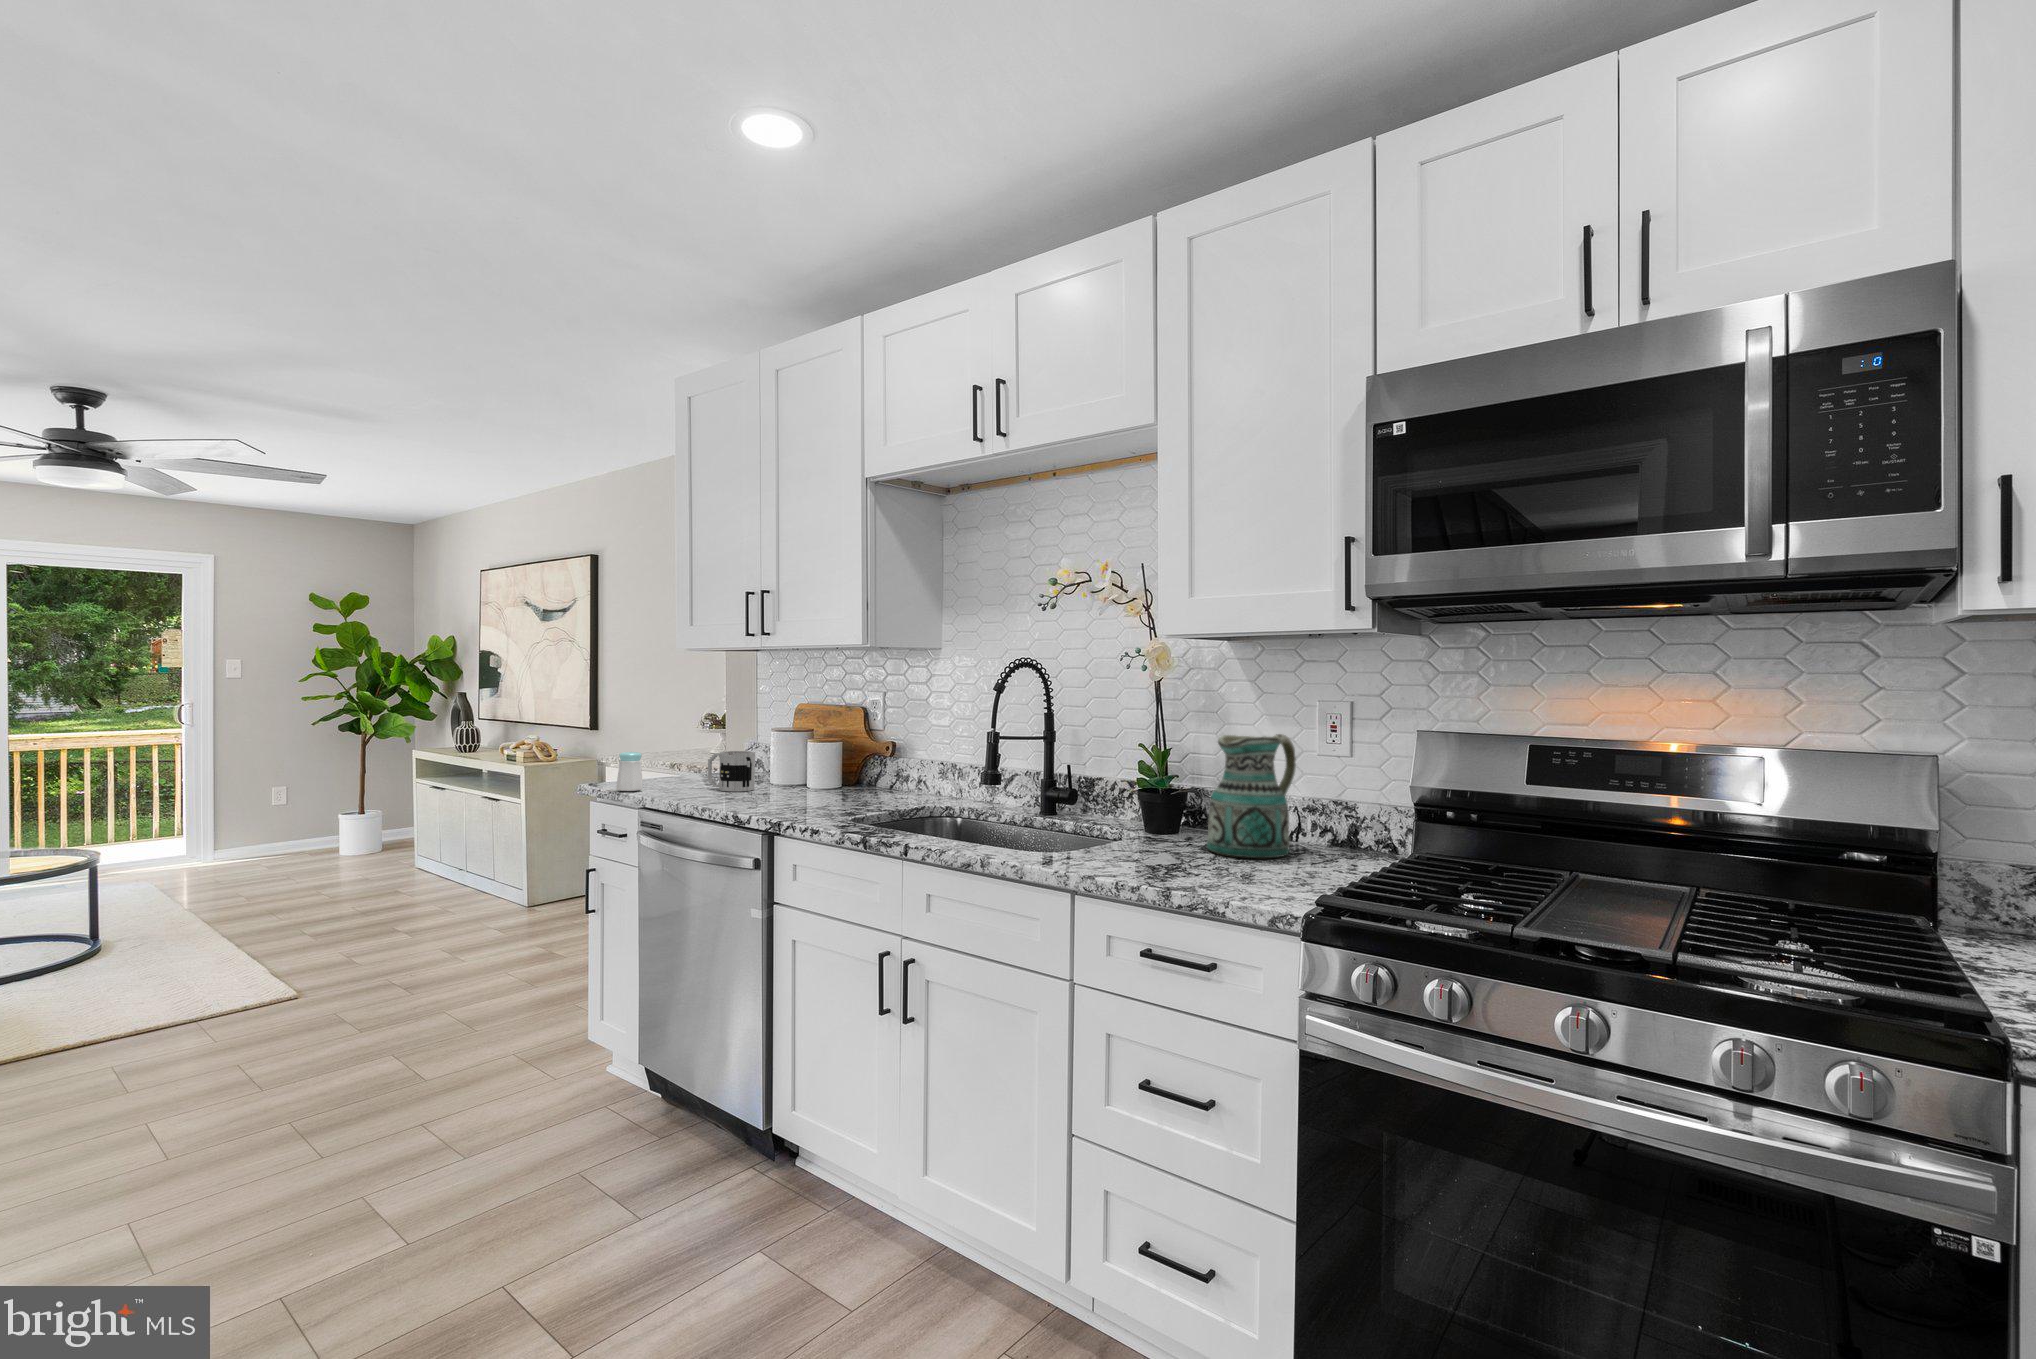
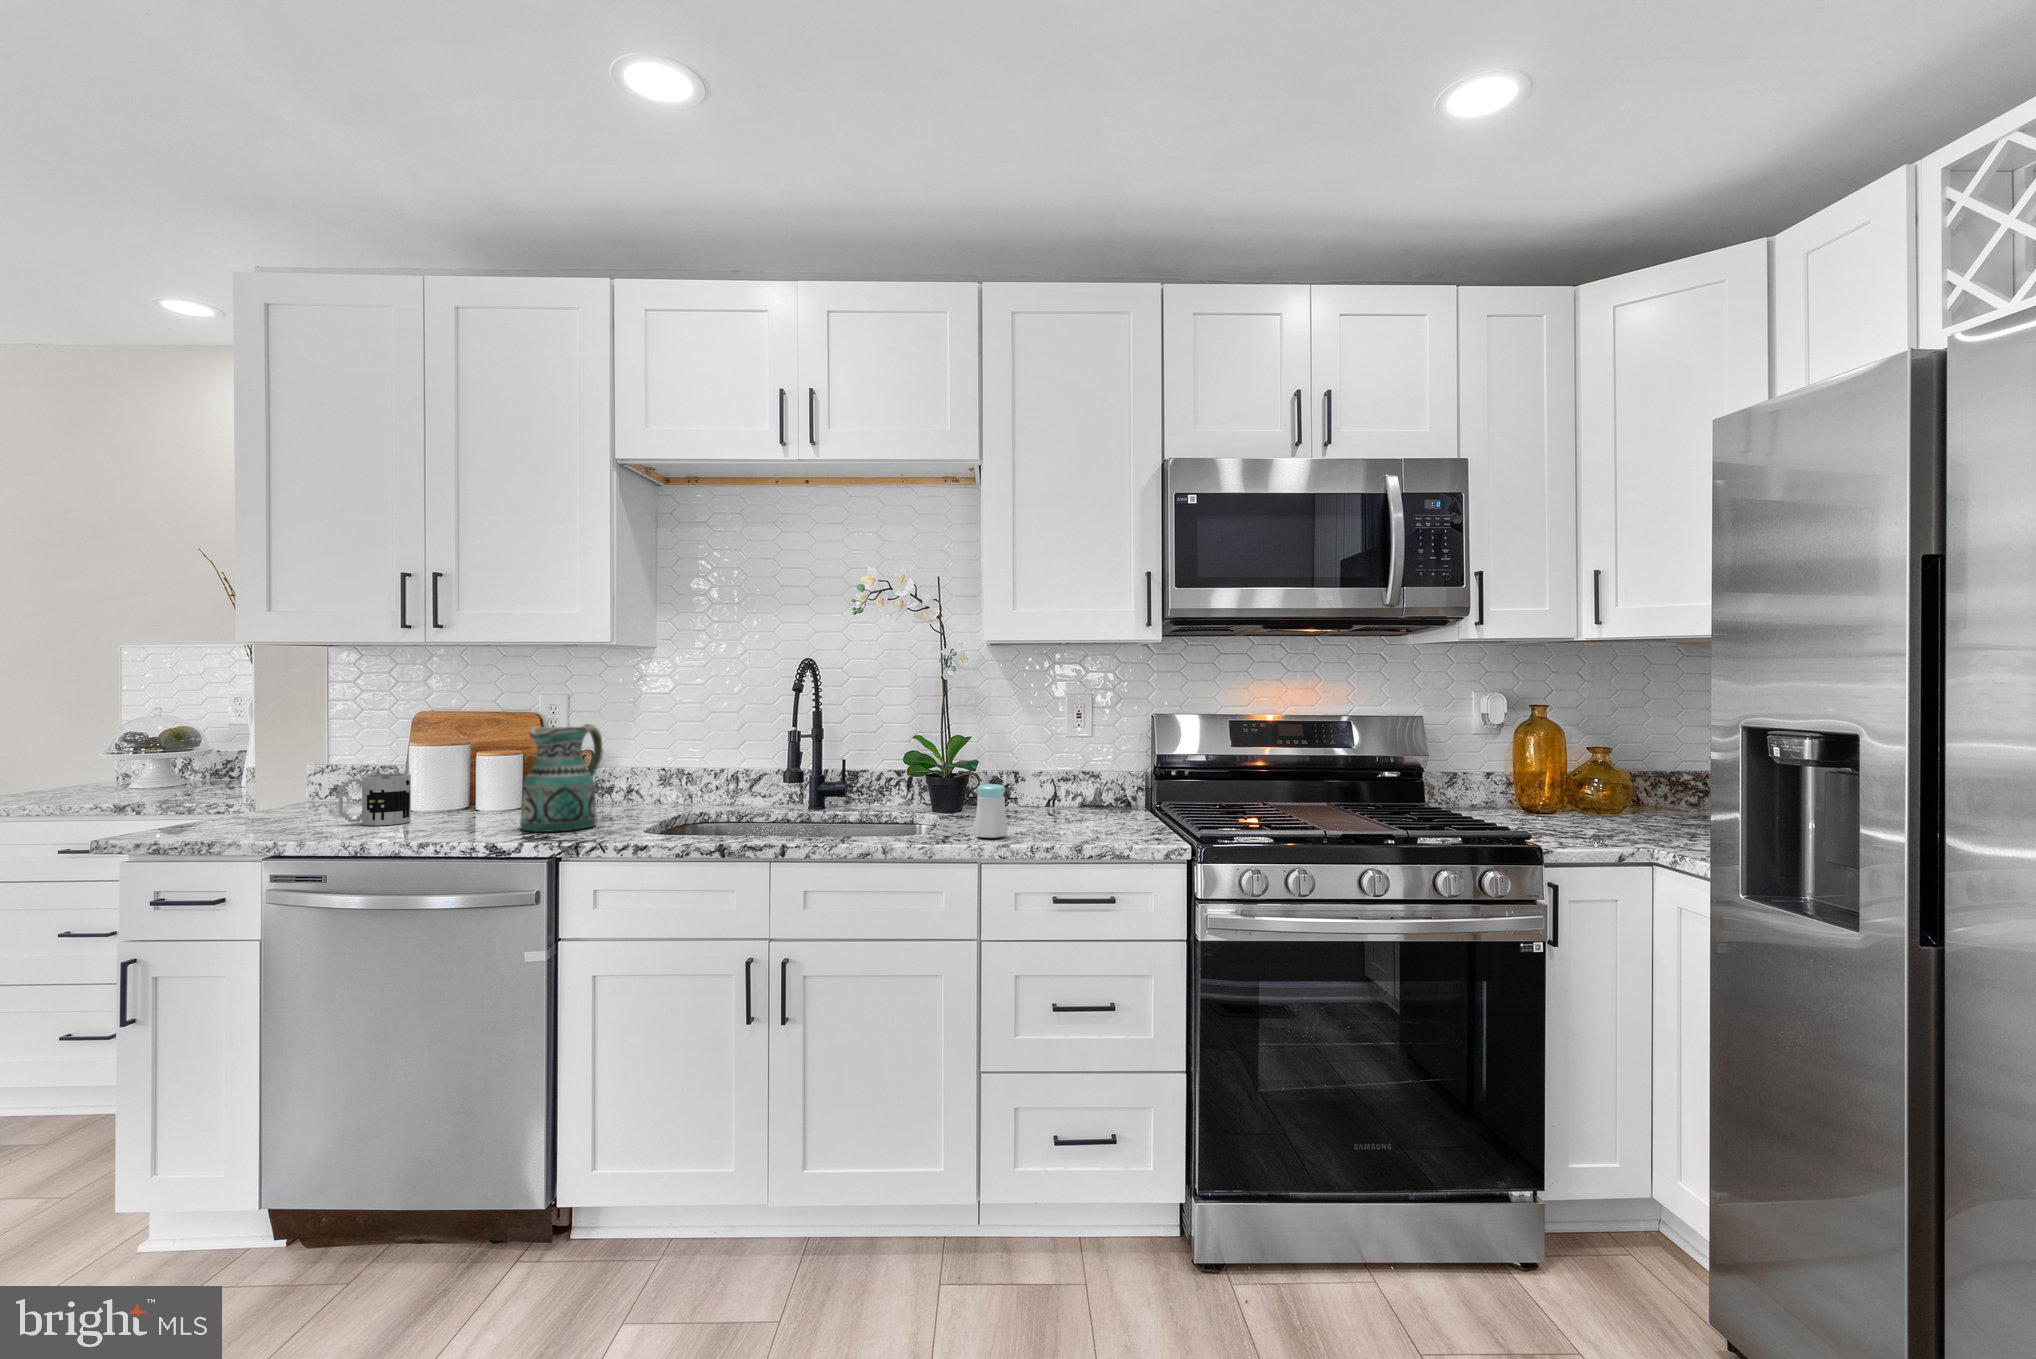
ceramic pitcher: present [1207,734,1296,858] -> present [520,724,603,832]
salt shaker: present [616,752,643,791] -> present [975,784,1007,838]

